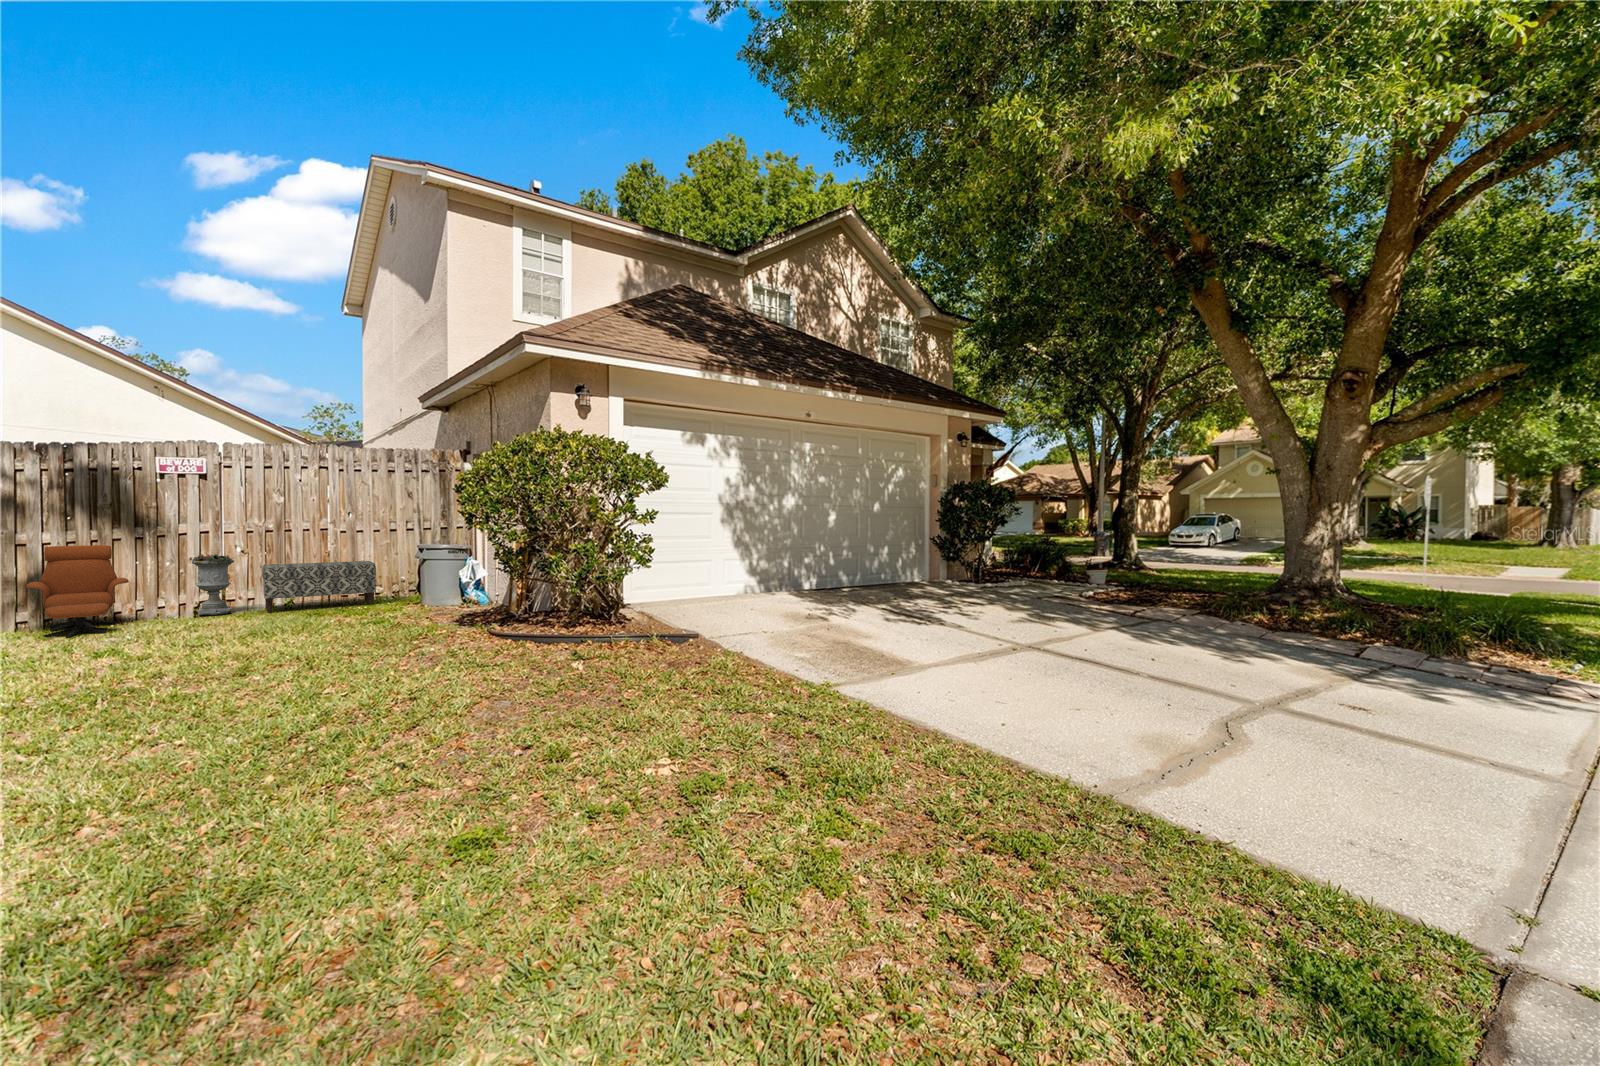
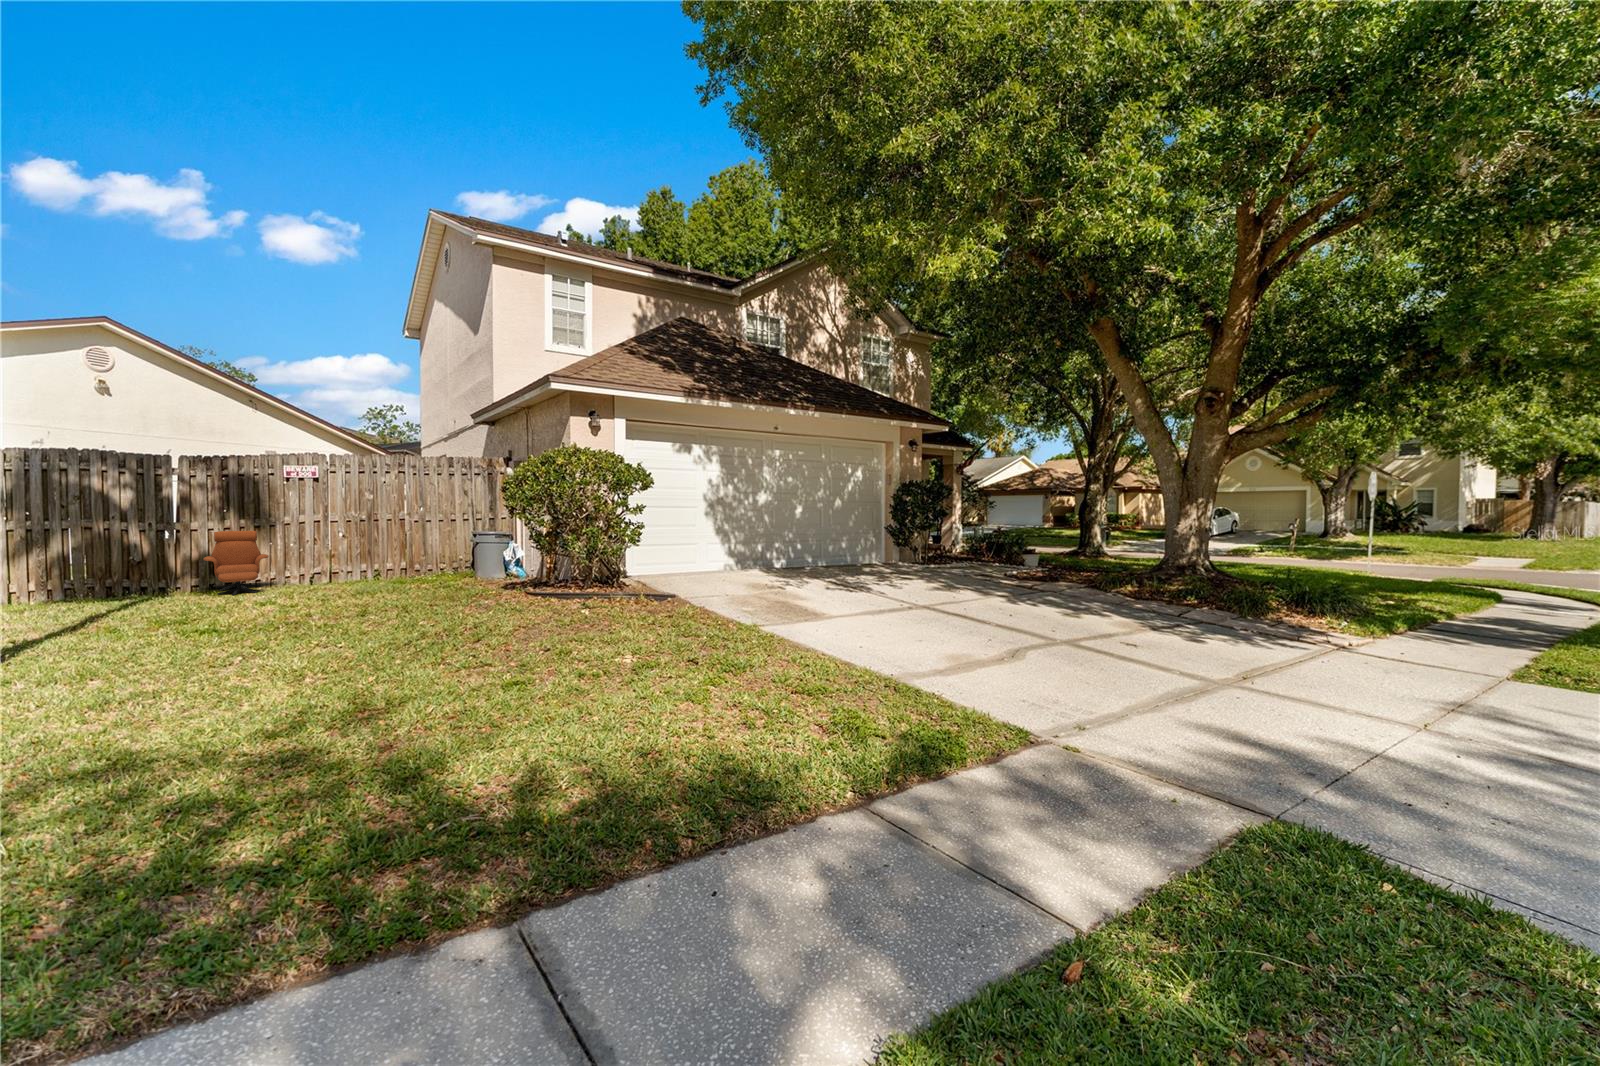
planter: present [192,554,234,615] -> none [310,537,340,582]
bench: present [262,561,376,612] -> none [359,543,440,581]

